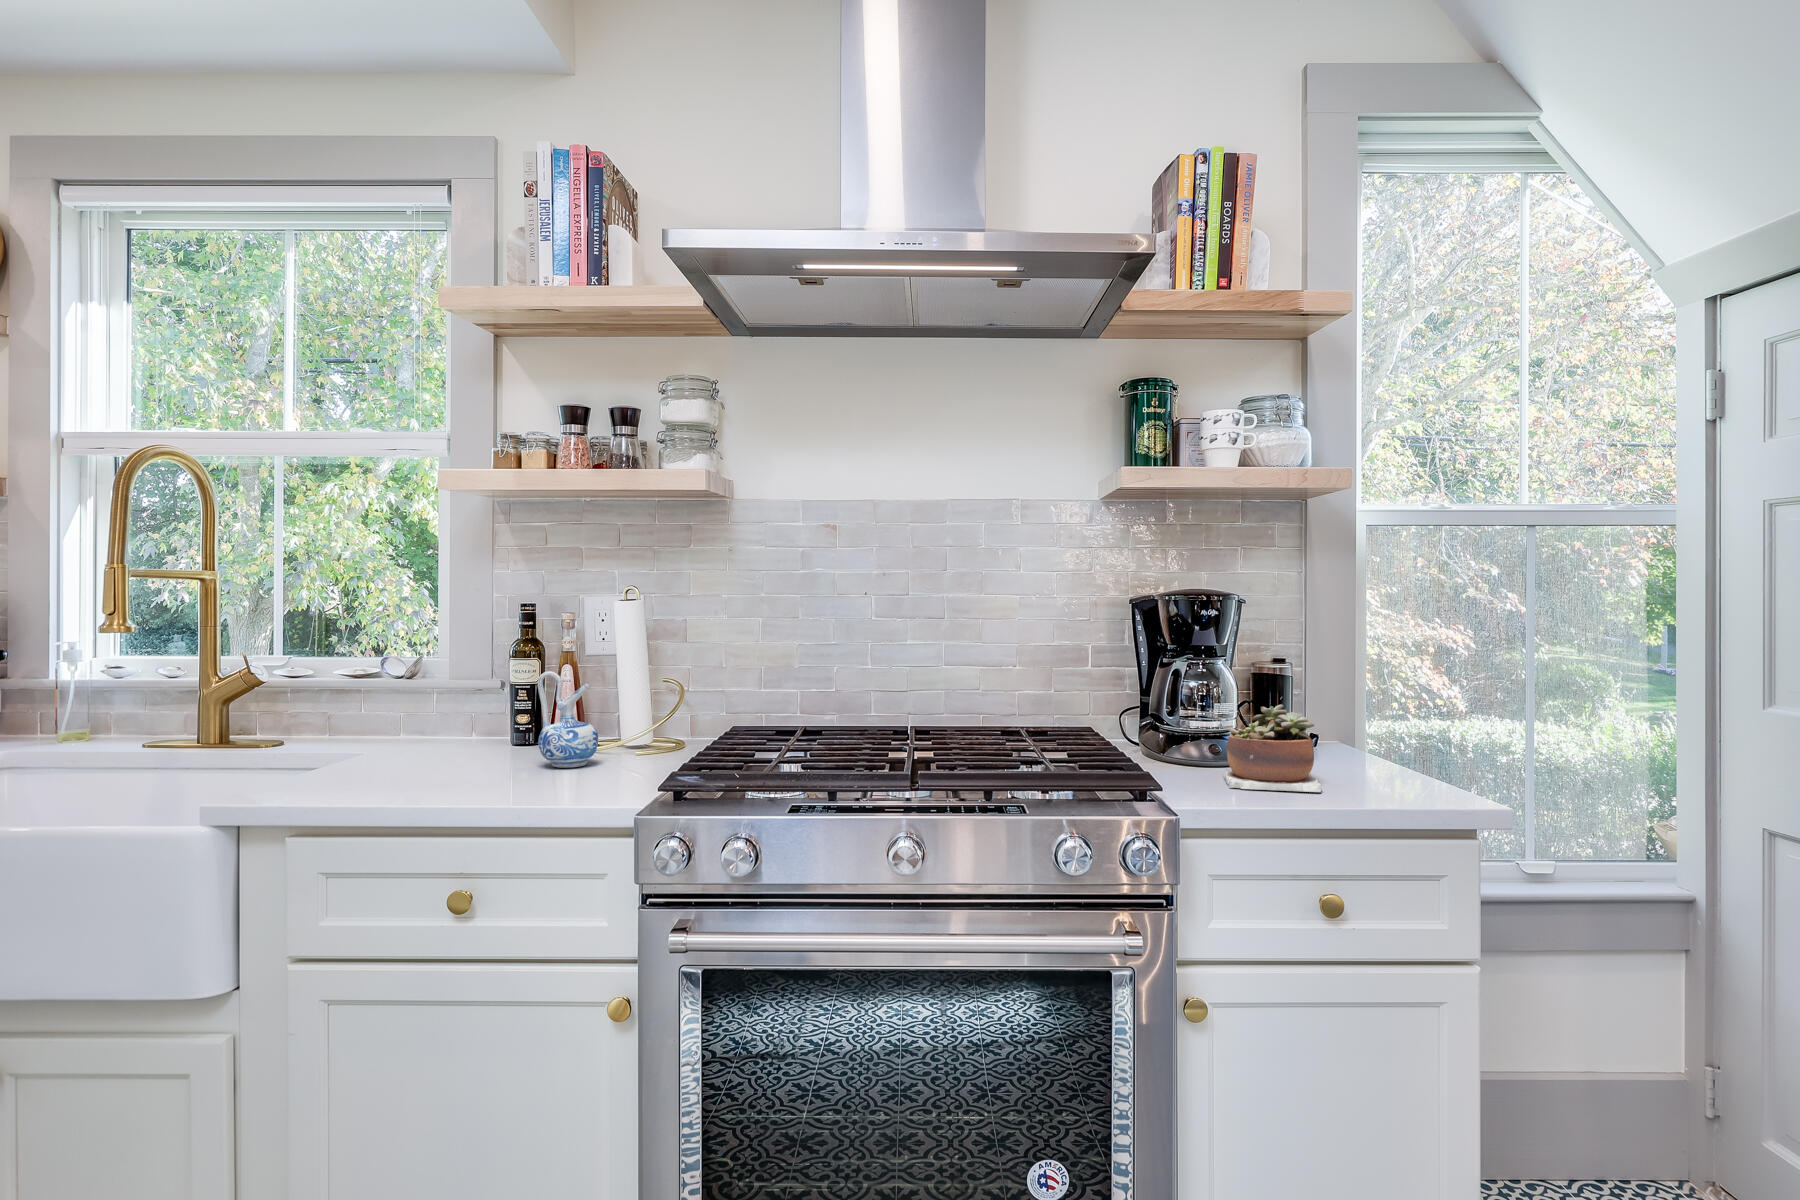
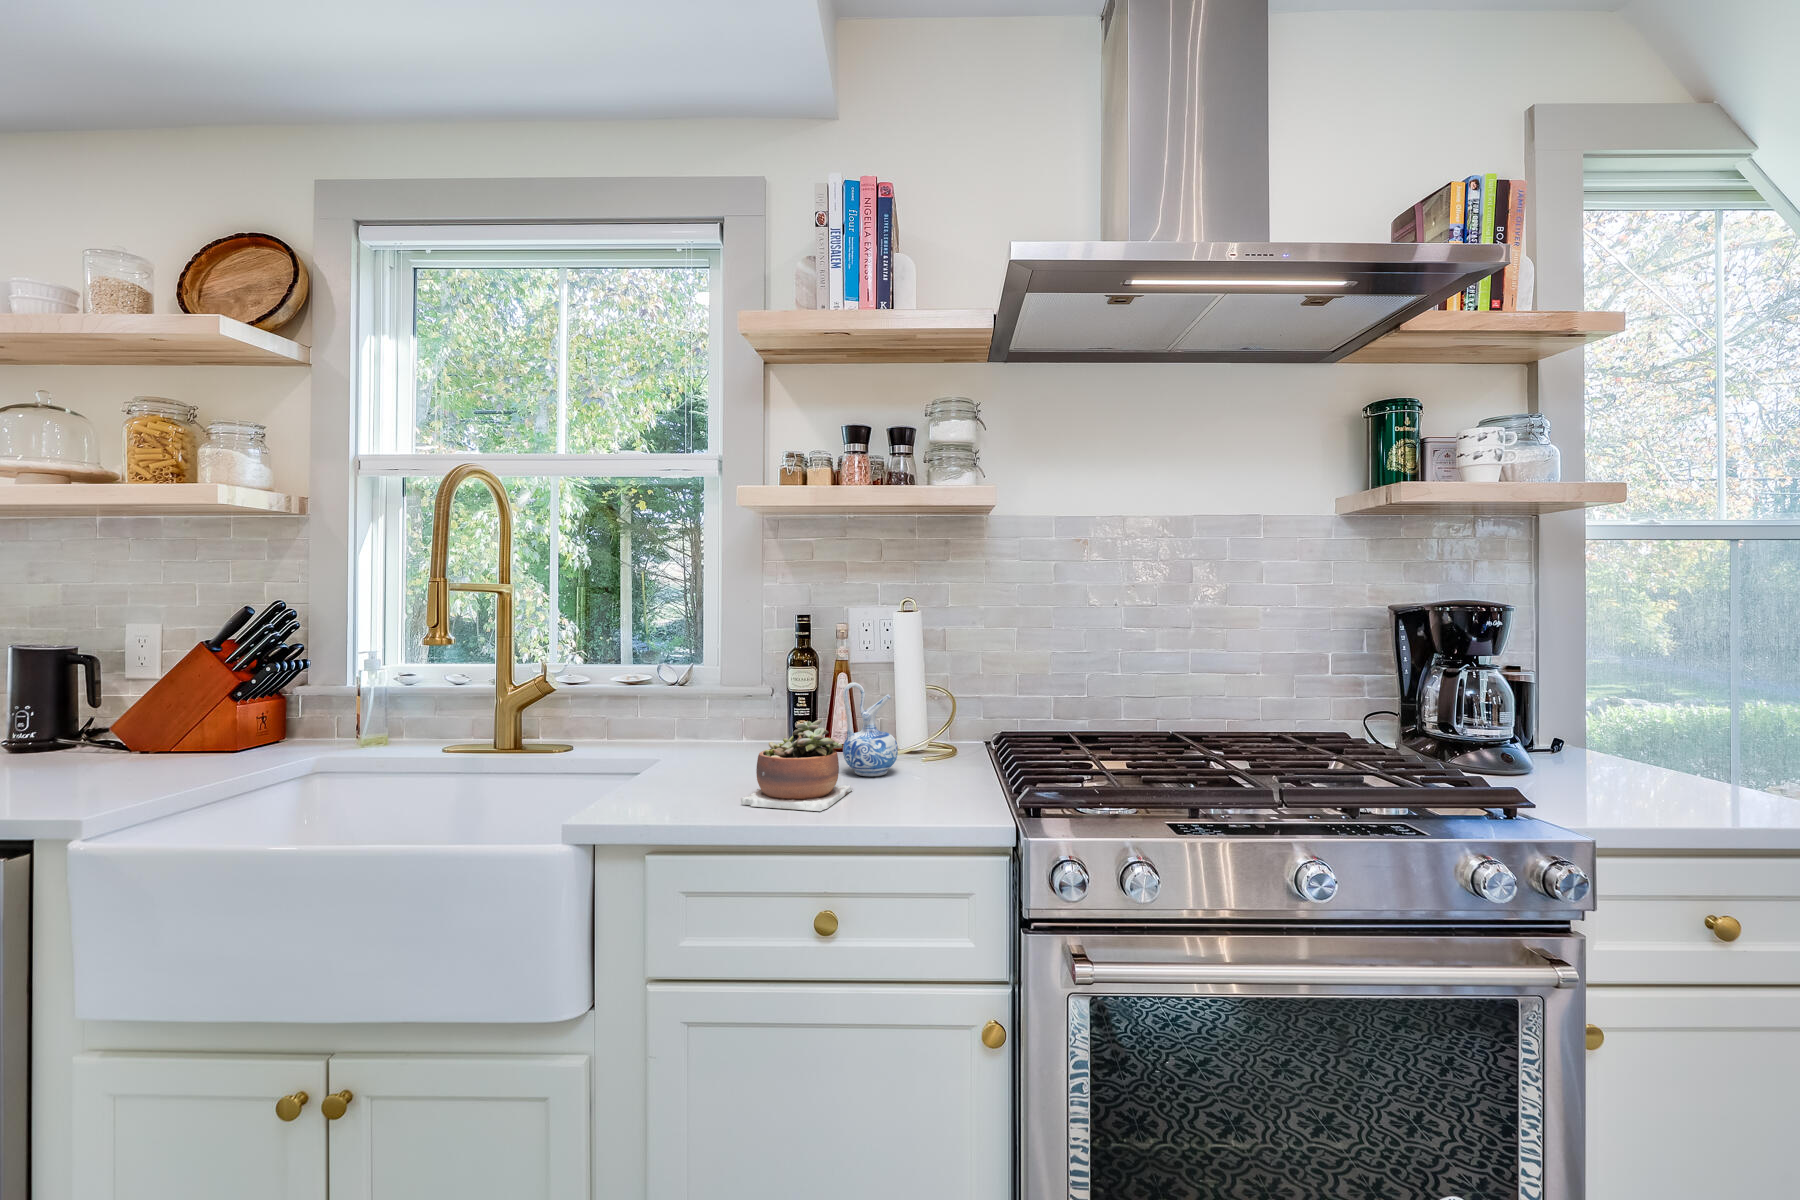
succulent plant: present [1224,704,1322,792] -> present [741,719,852,811]

